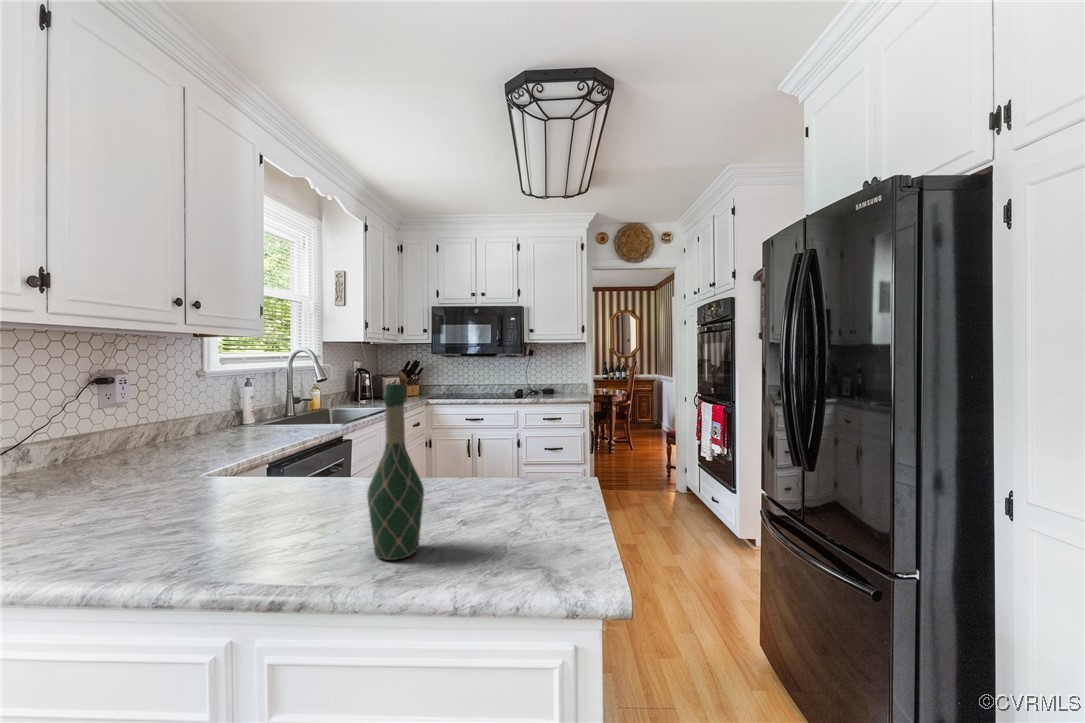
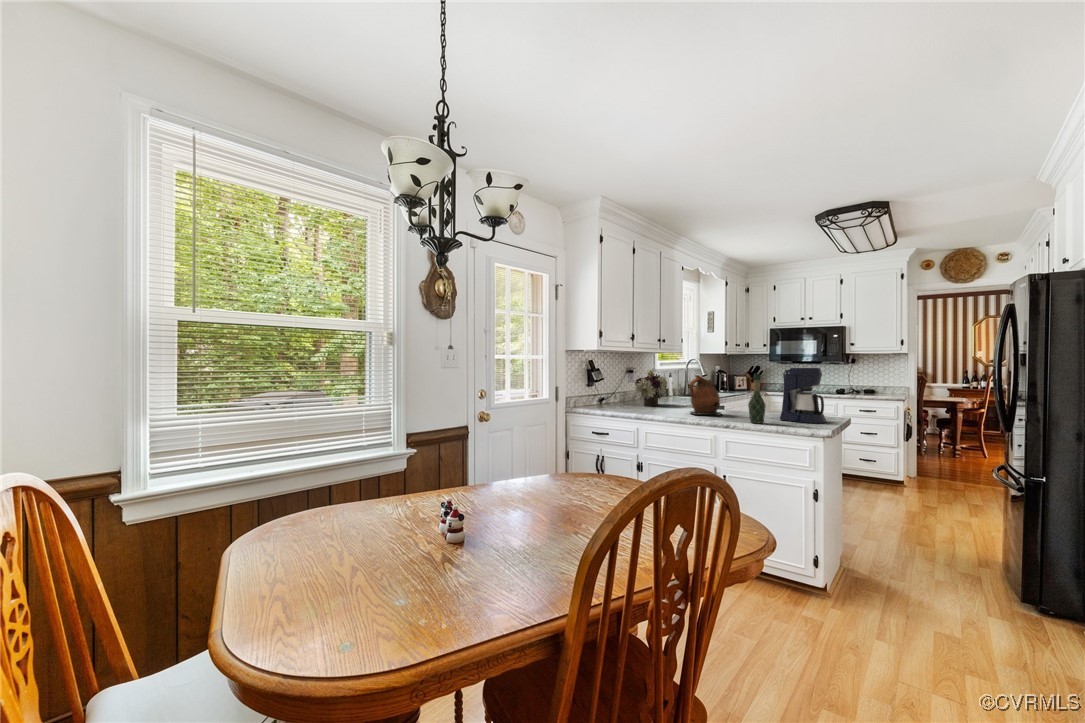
coffee maker: none [461,360,570,515] -> present [780,367,827,423]
flower arrangement: none [55,373,189,477] -> present [635,370,667,406]
ceramic pitcher: none [185,390,309,525] -> present [689,375,722,415]

